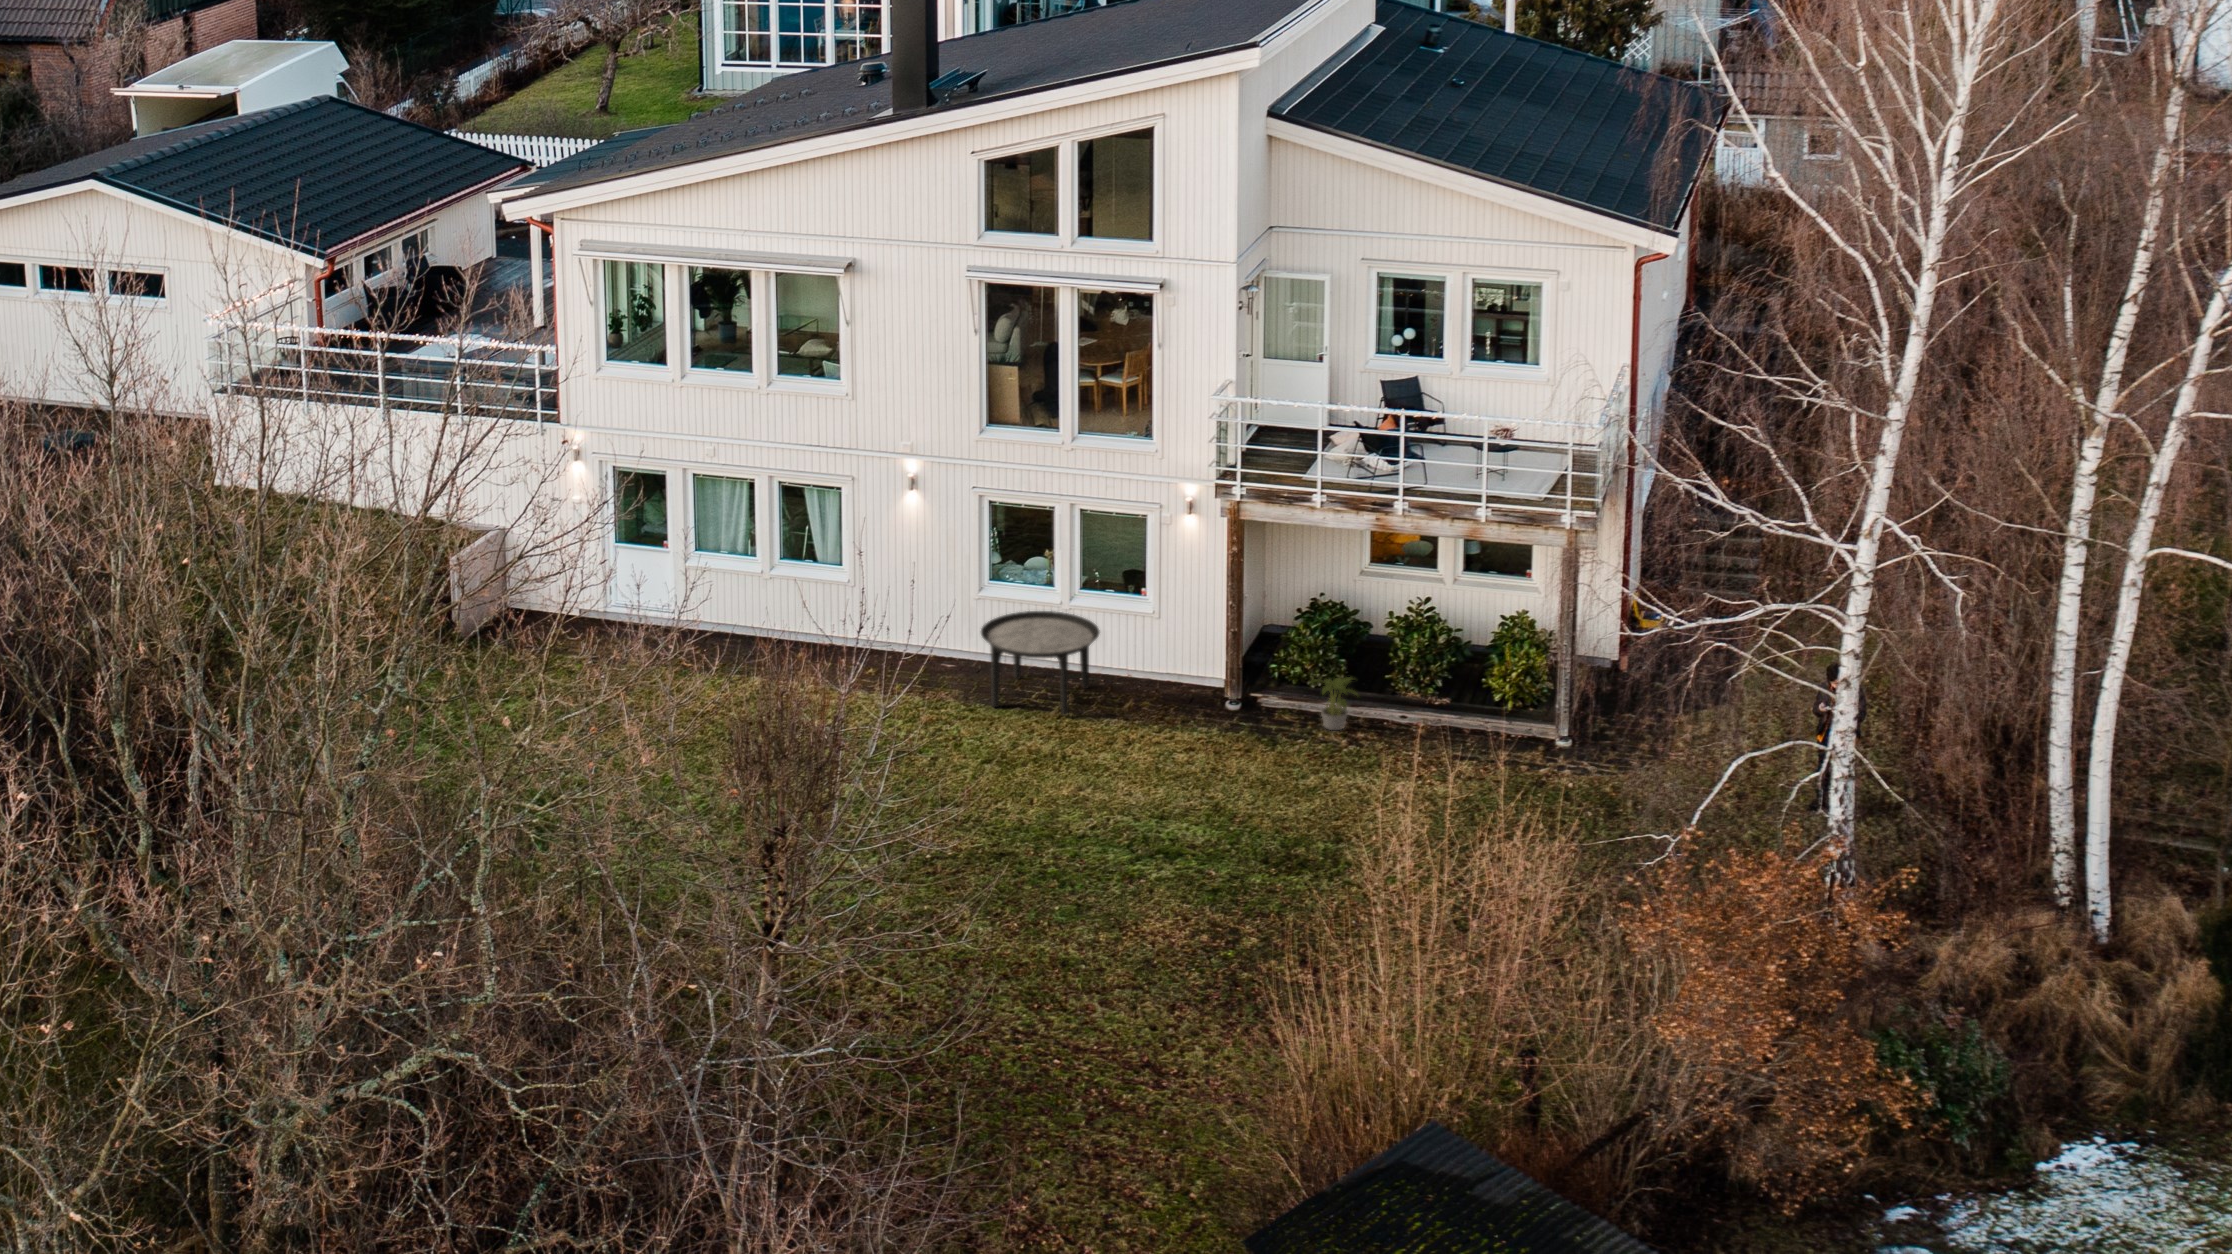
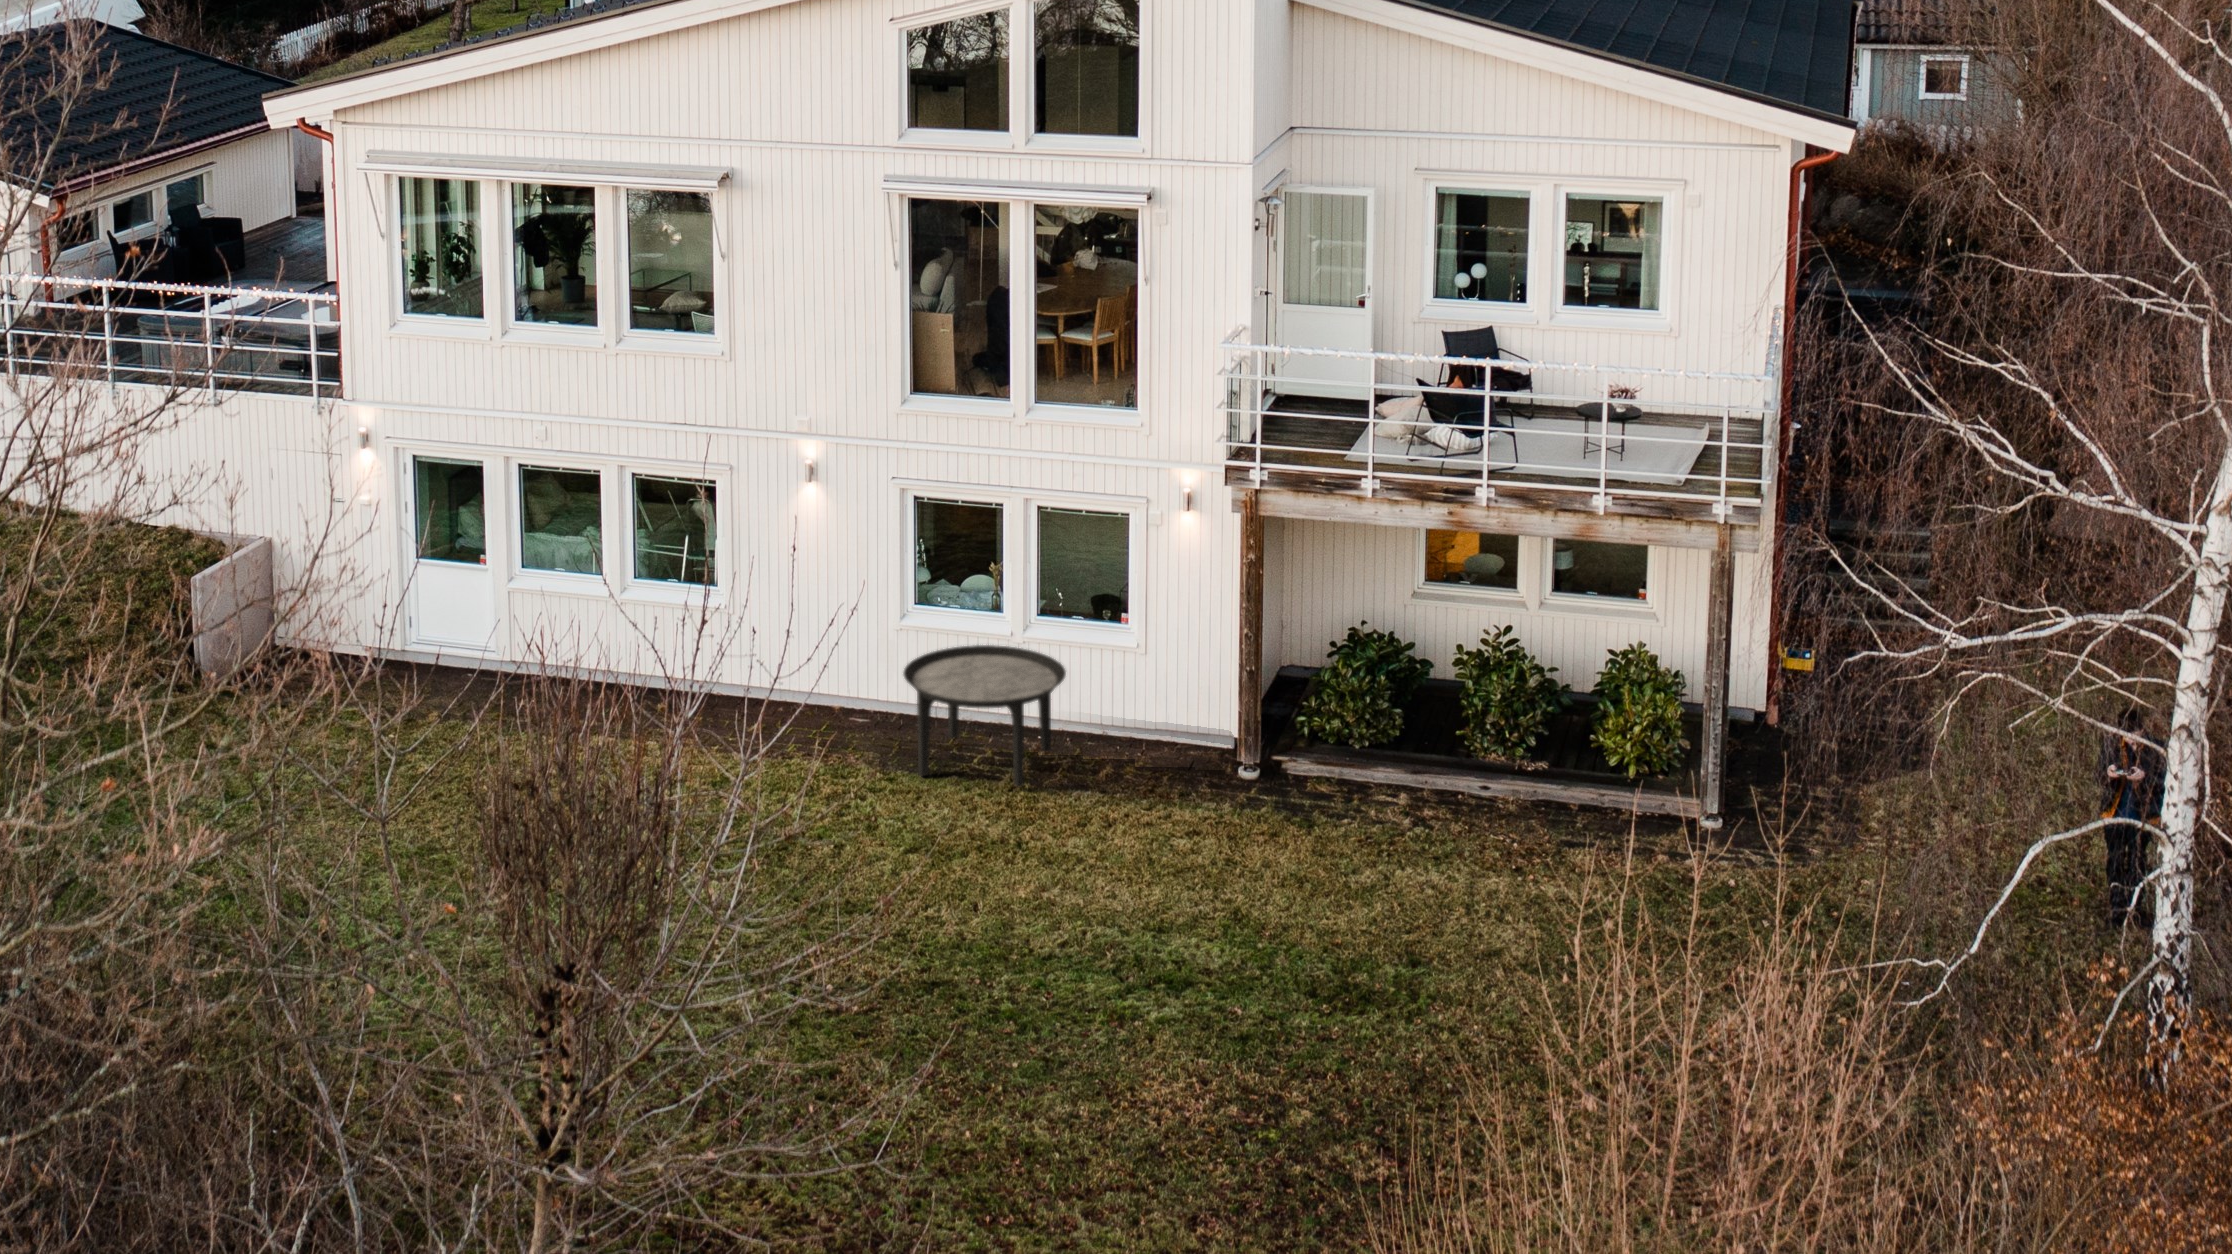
potted plant: present [1311,677,1358,730] -> none [1356,733,1427,806]

